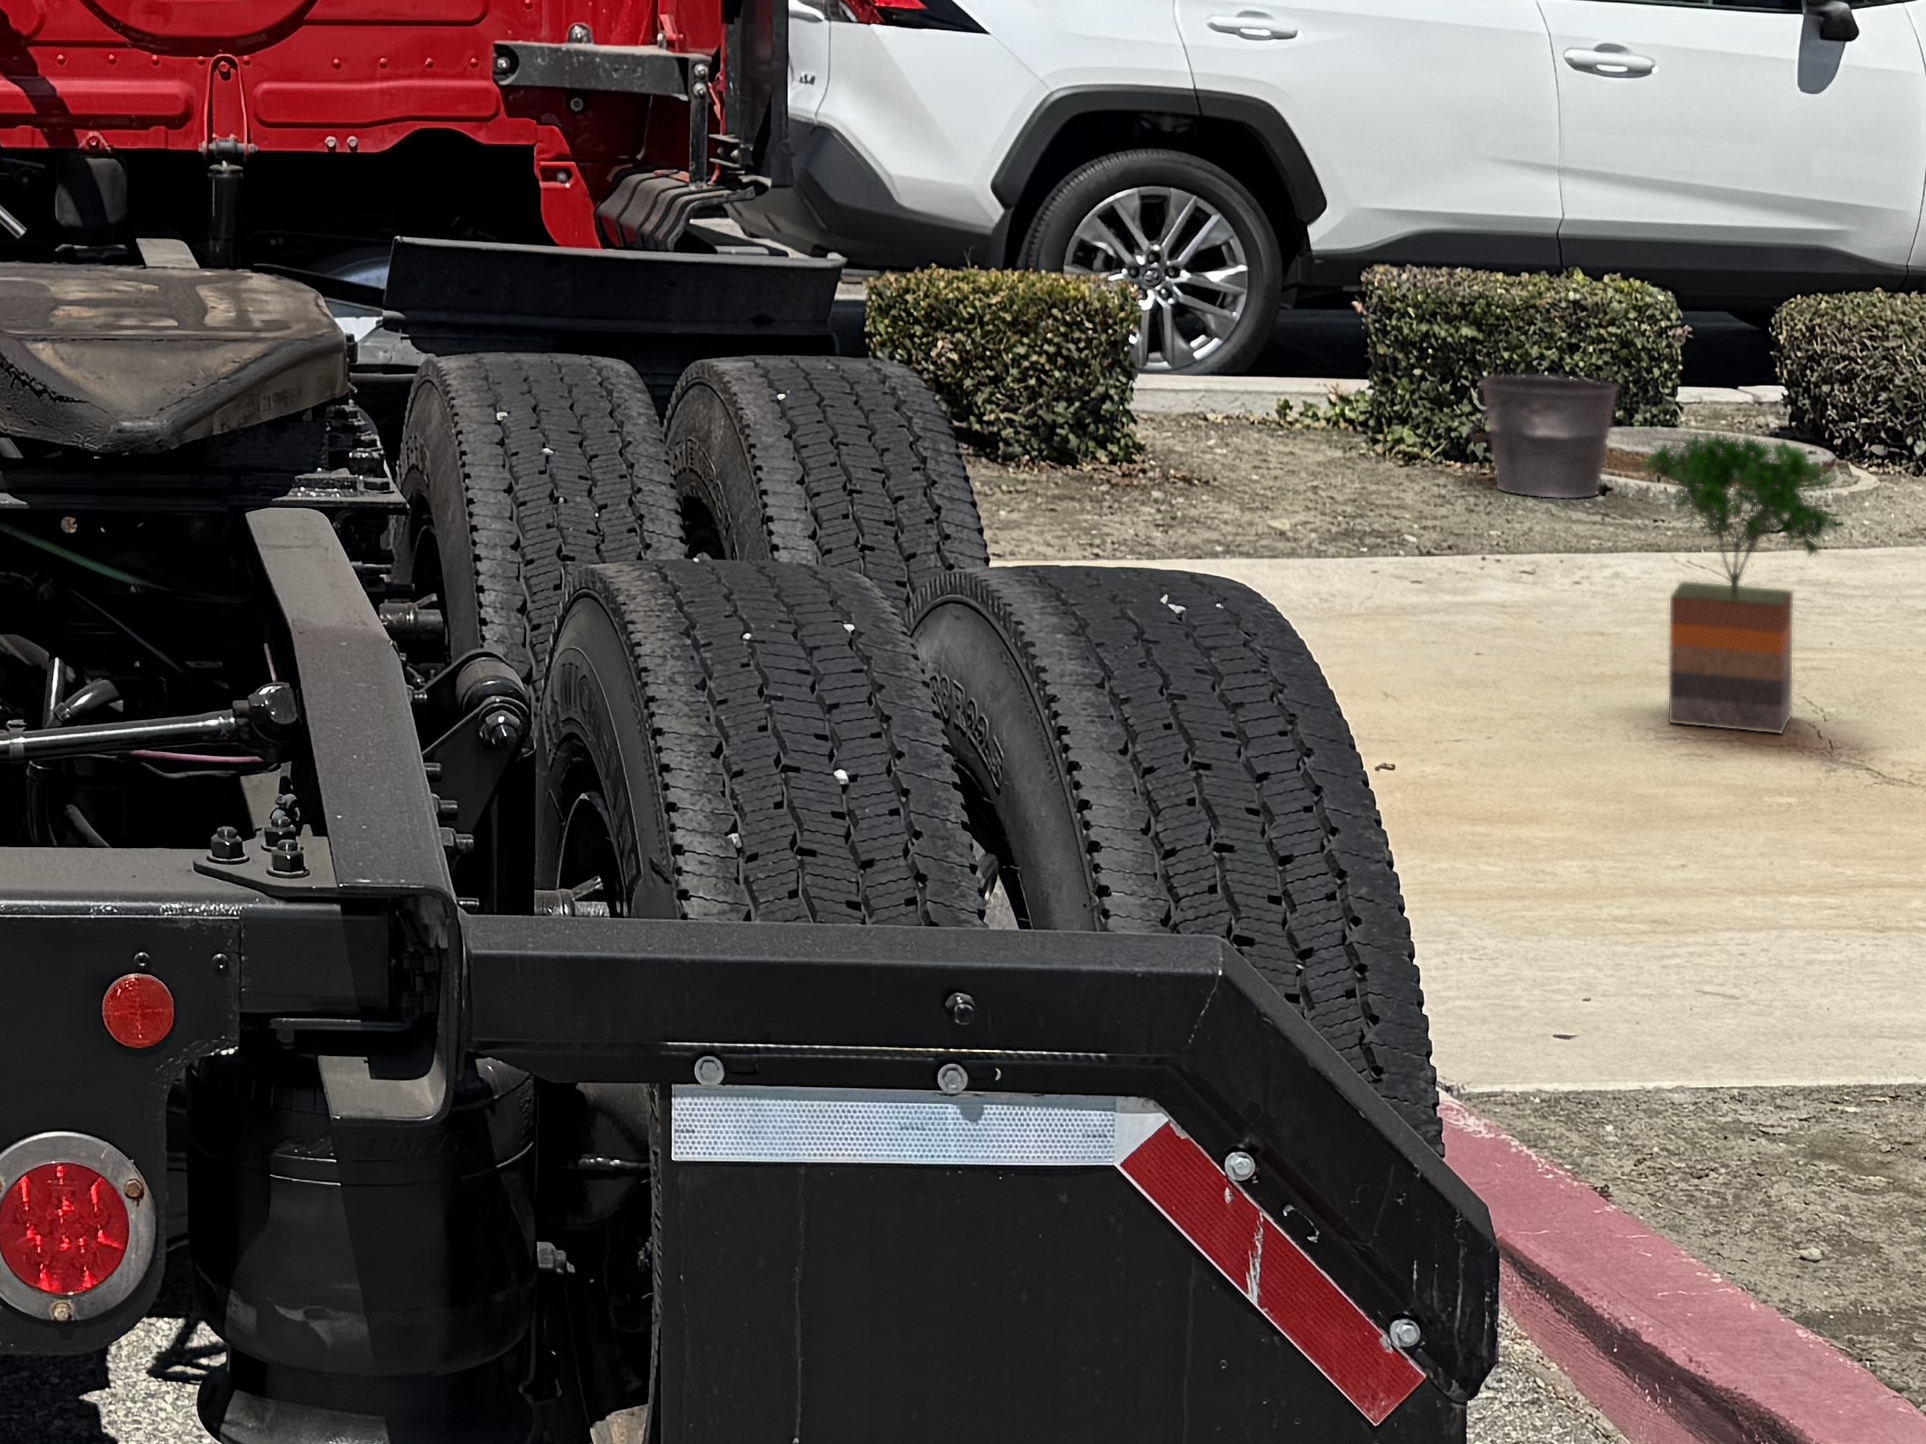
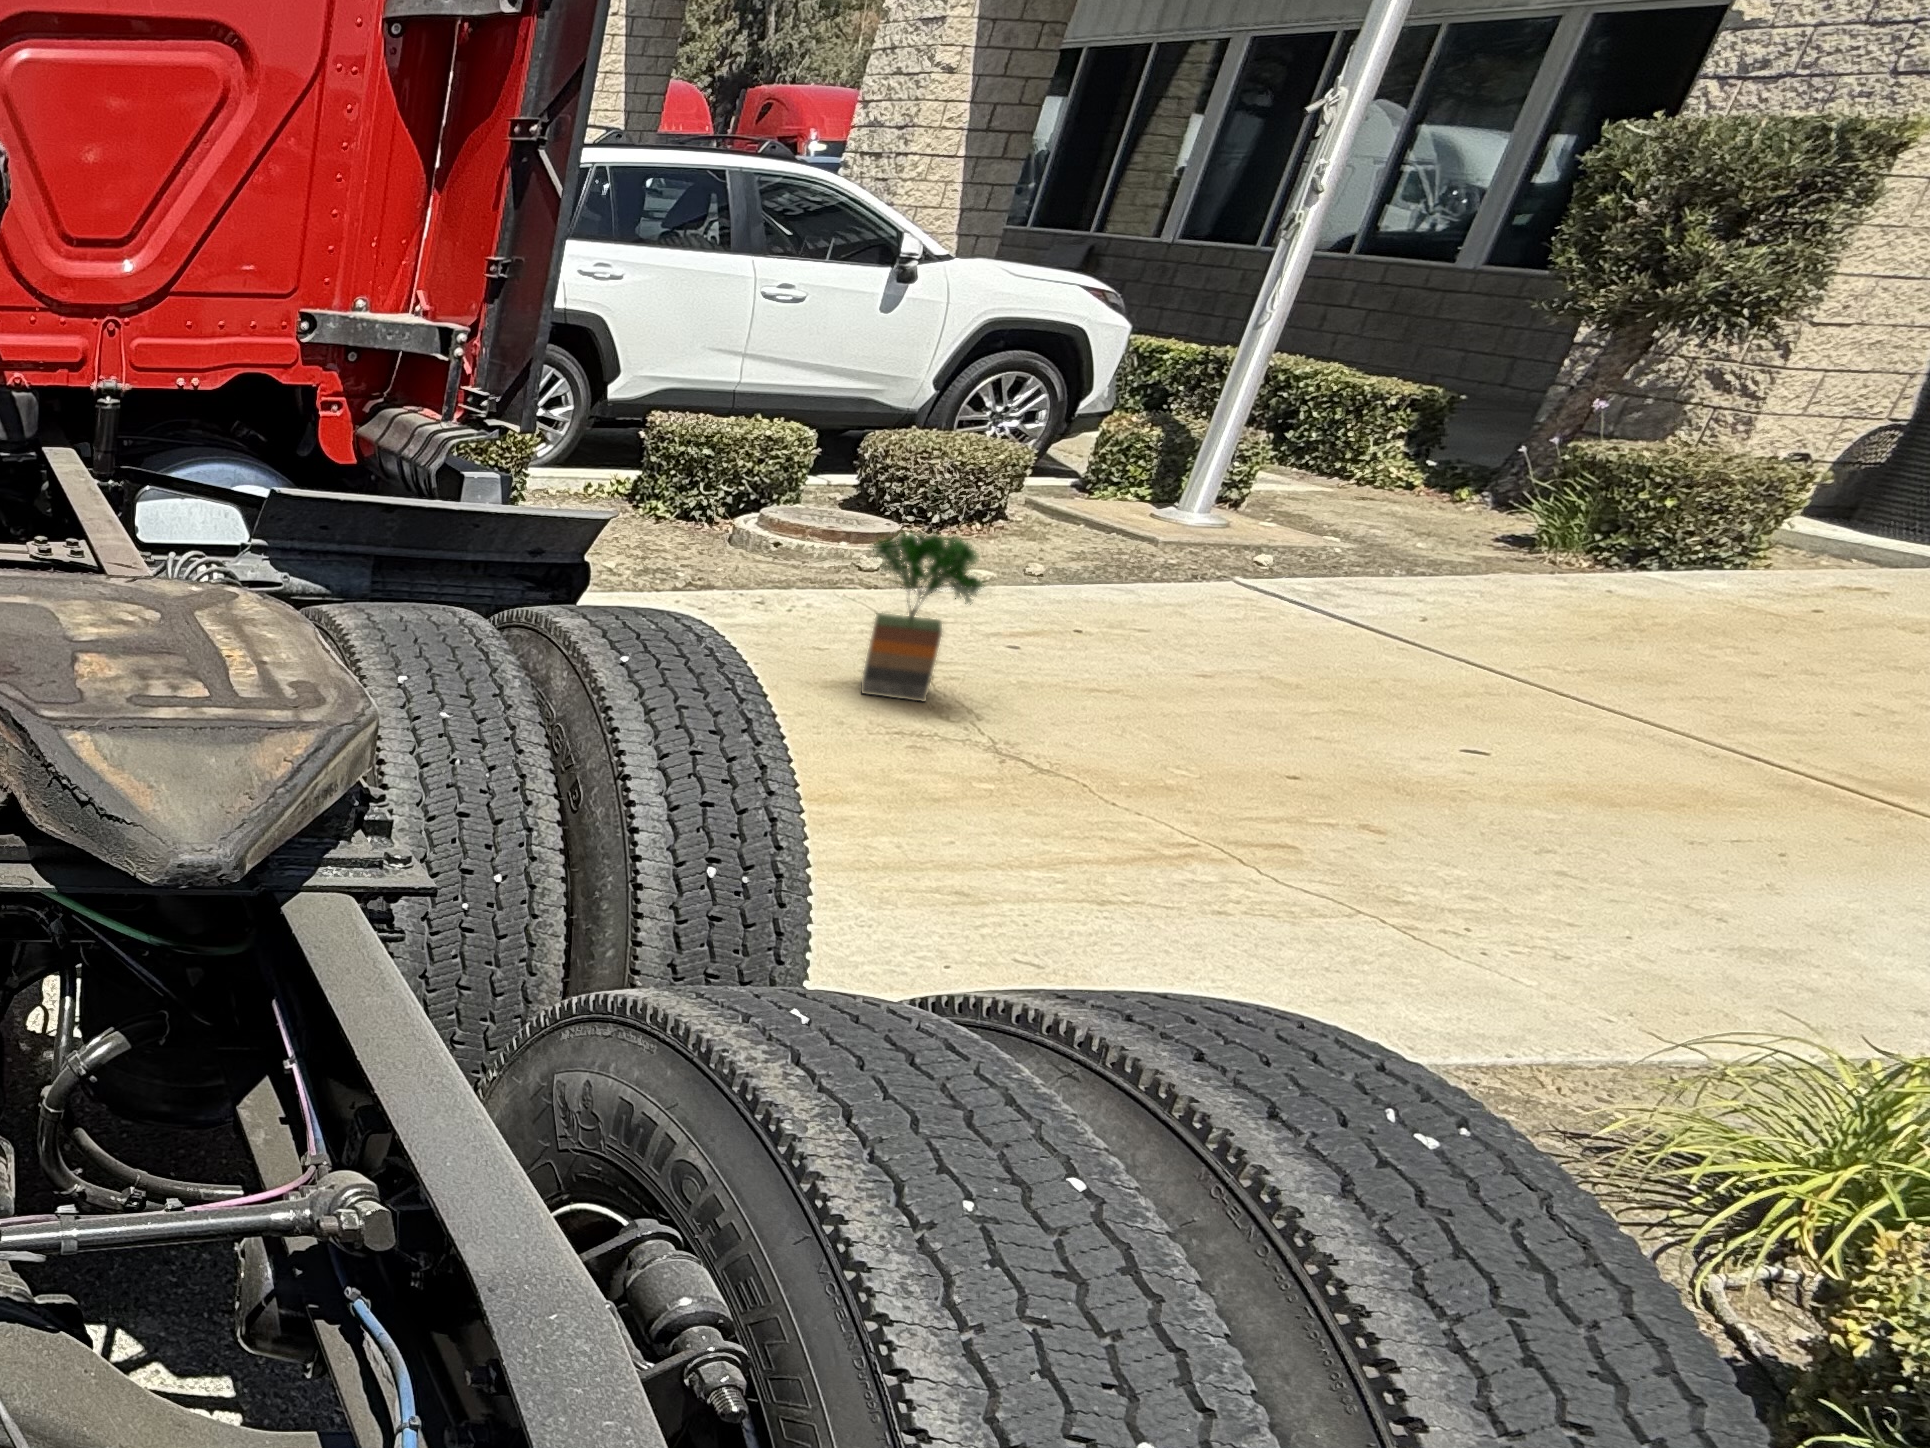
bucket: present [1469,375,1617,498] -> none [701,468,786,536]

